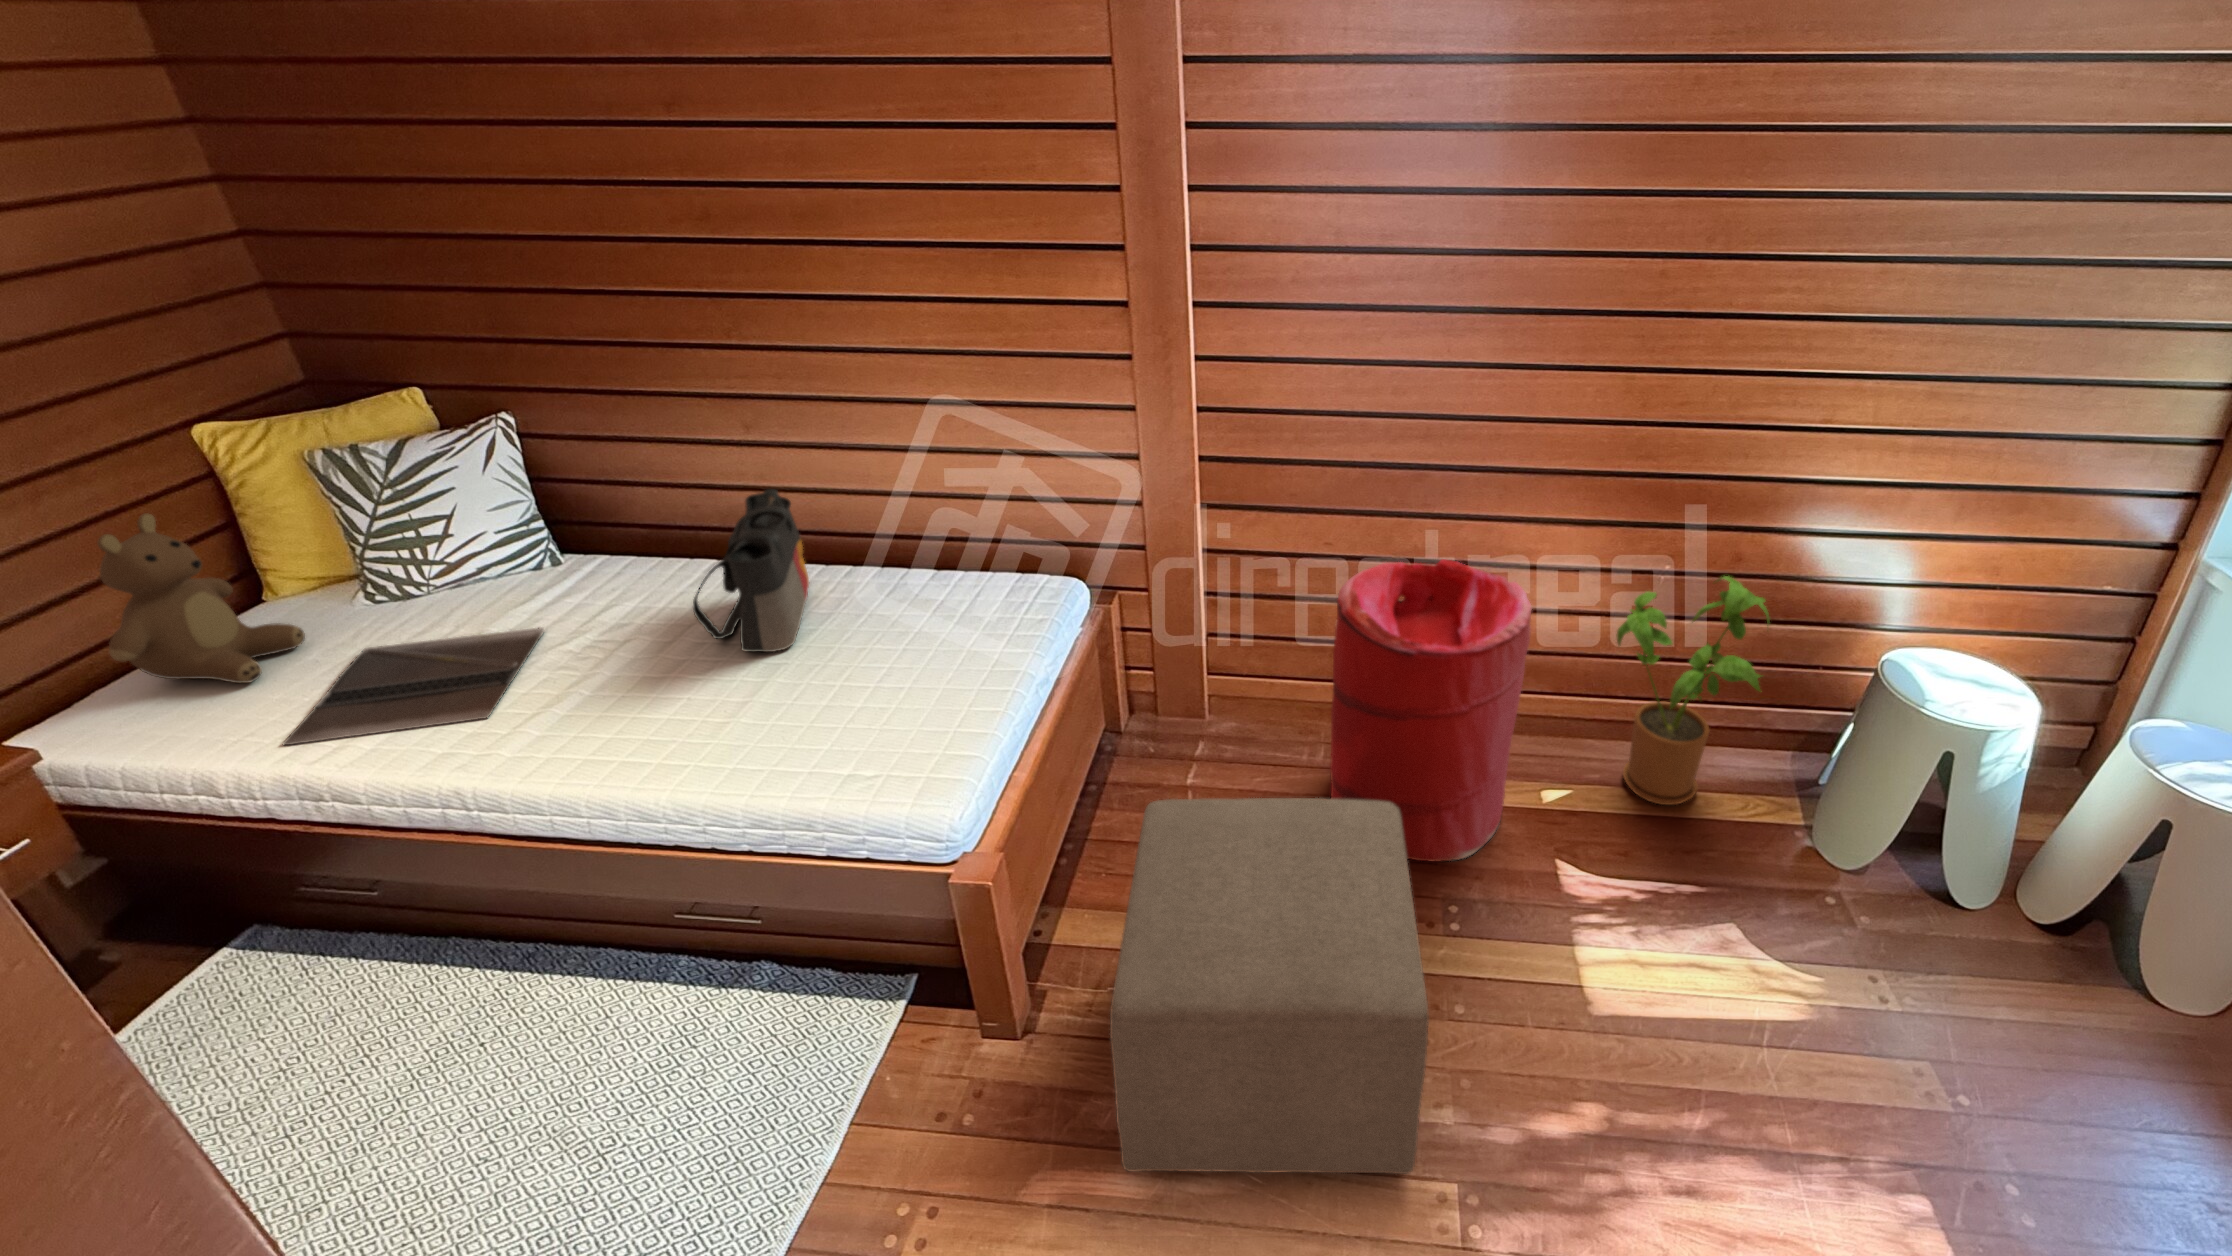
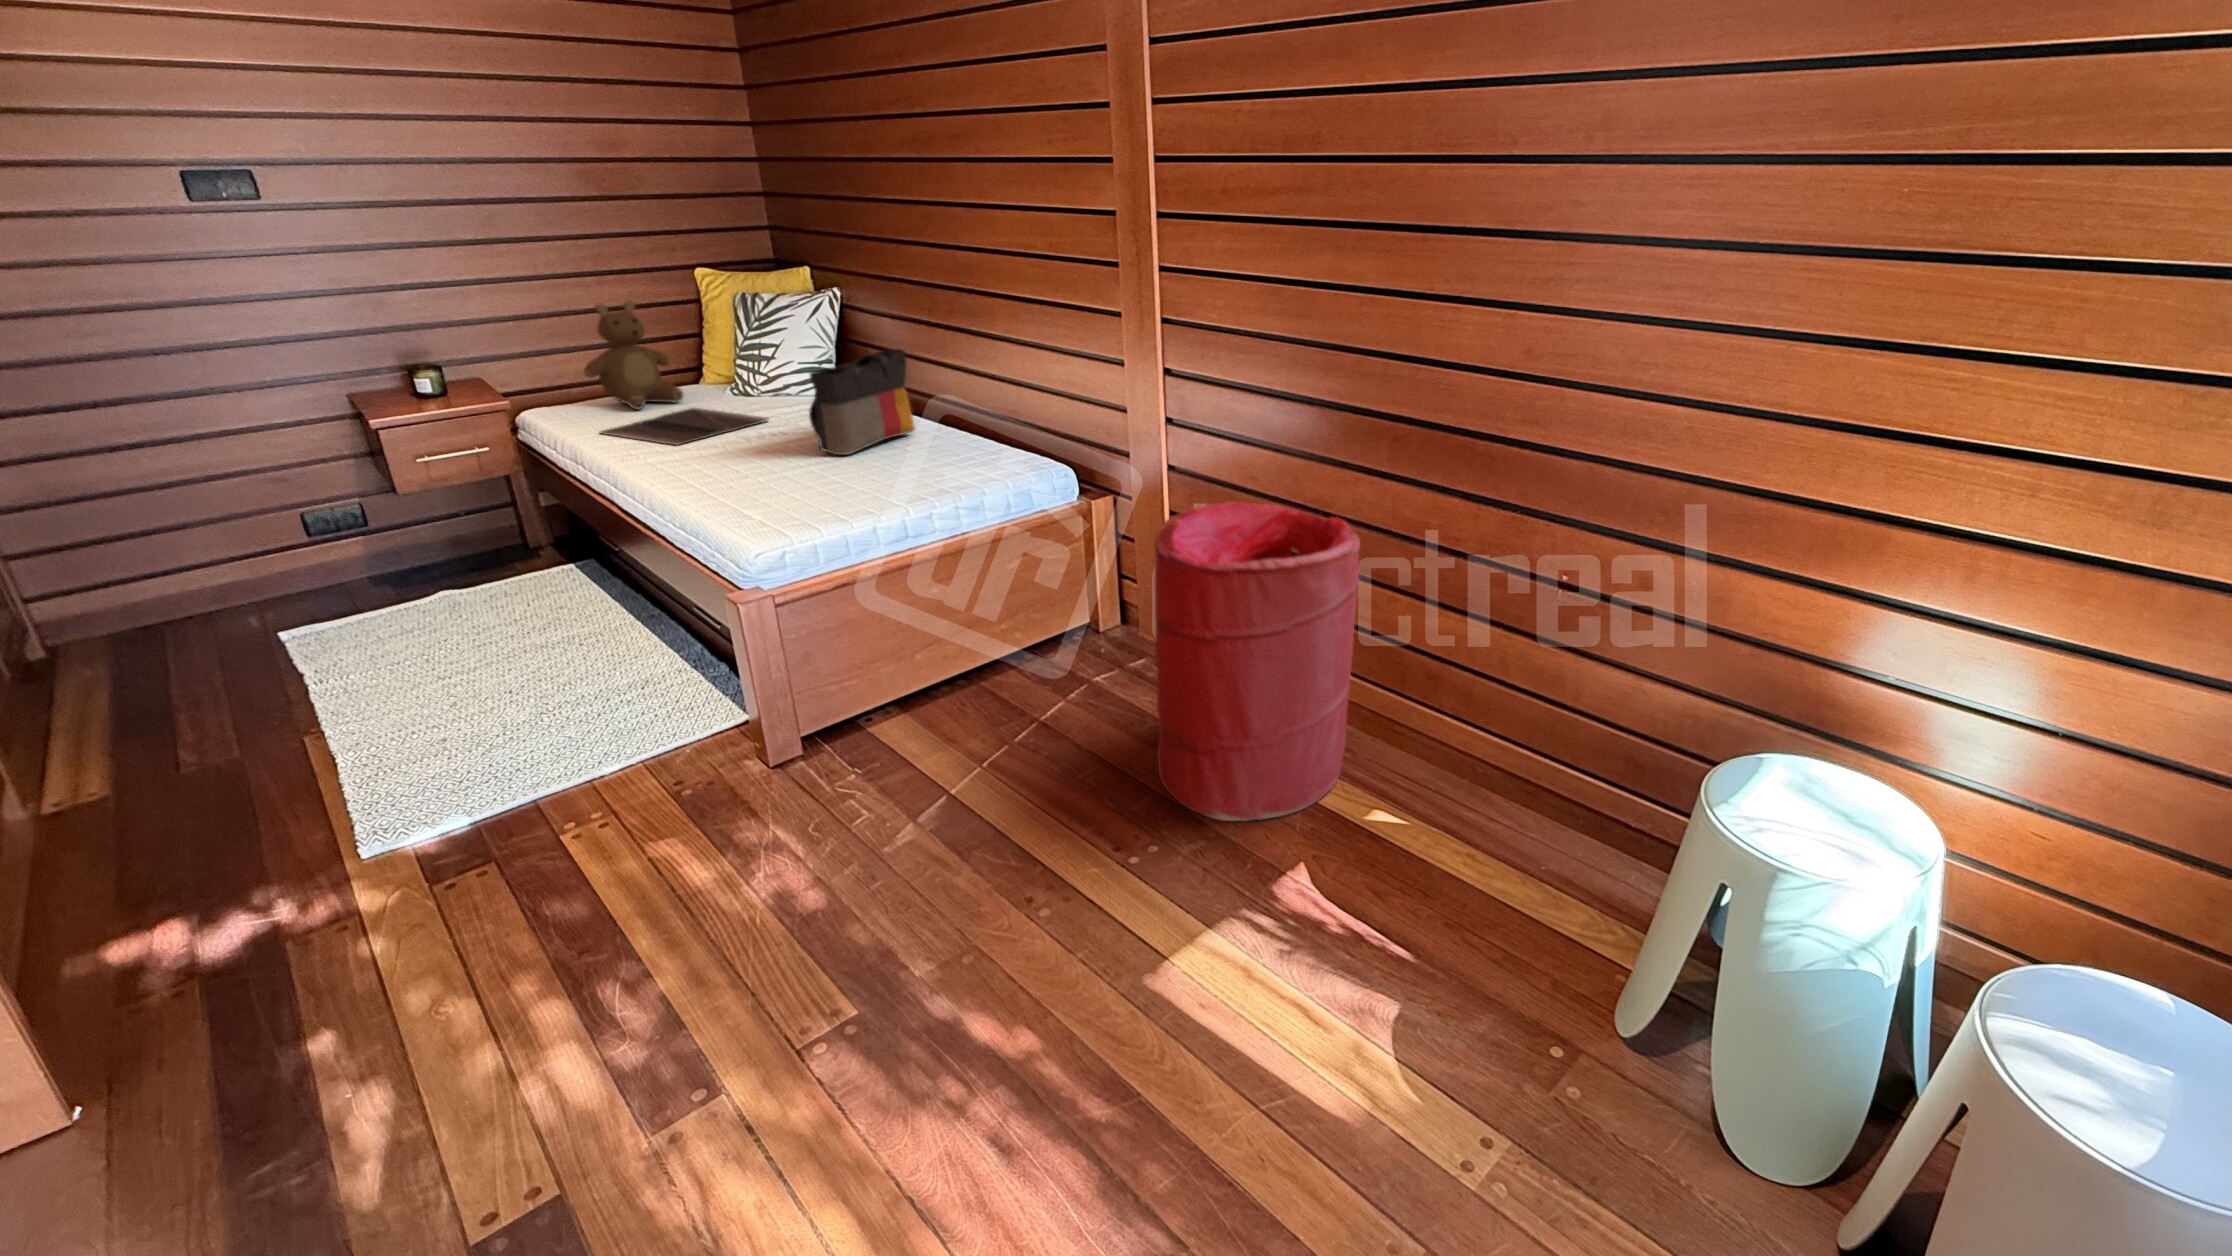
house plant: present [1616,576,1769,805] -> none [1464,601,1658,886]
ottoman: present [1110,798,1429,1174] -> none [662,603,1054,970]

